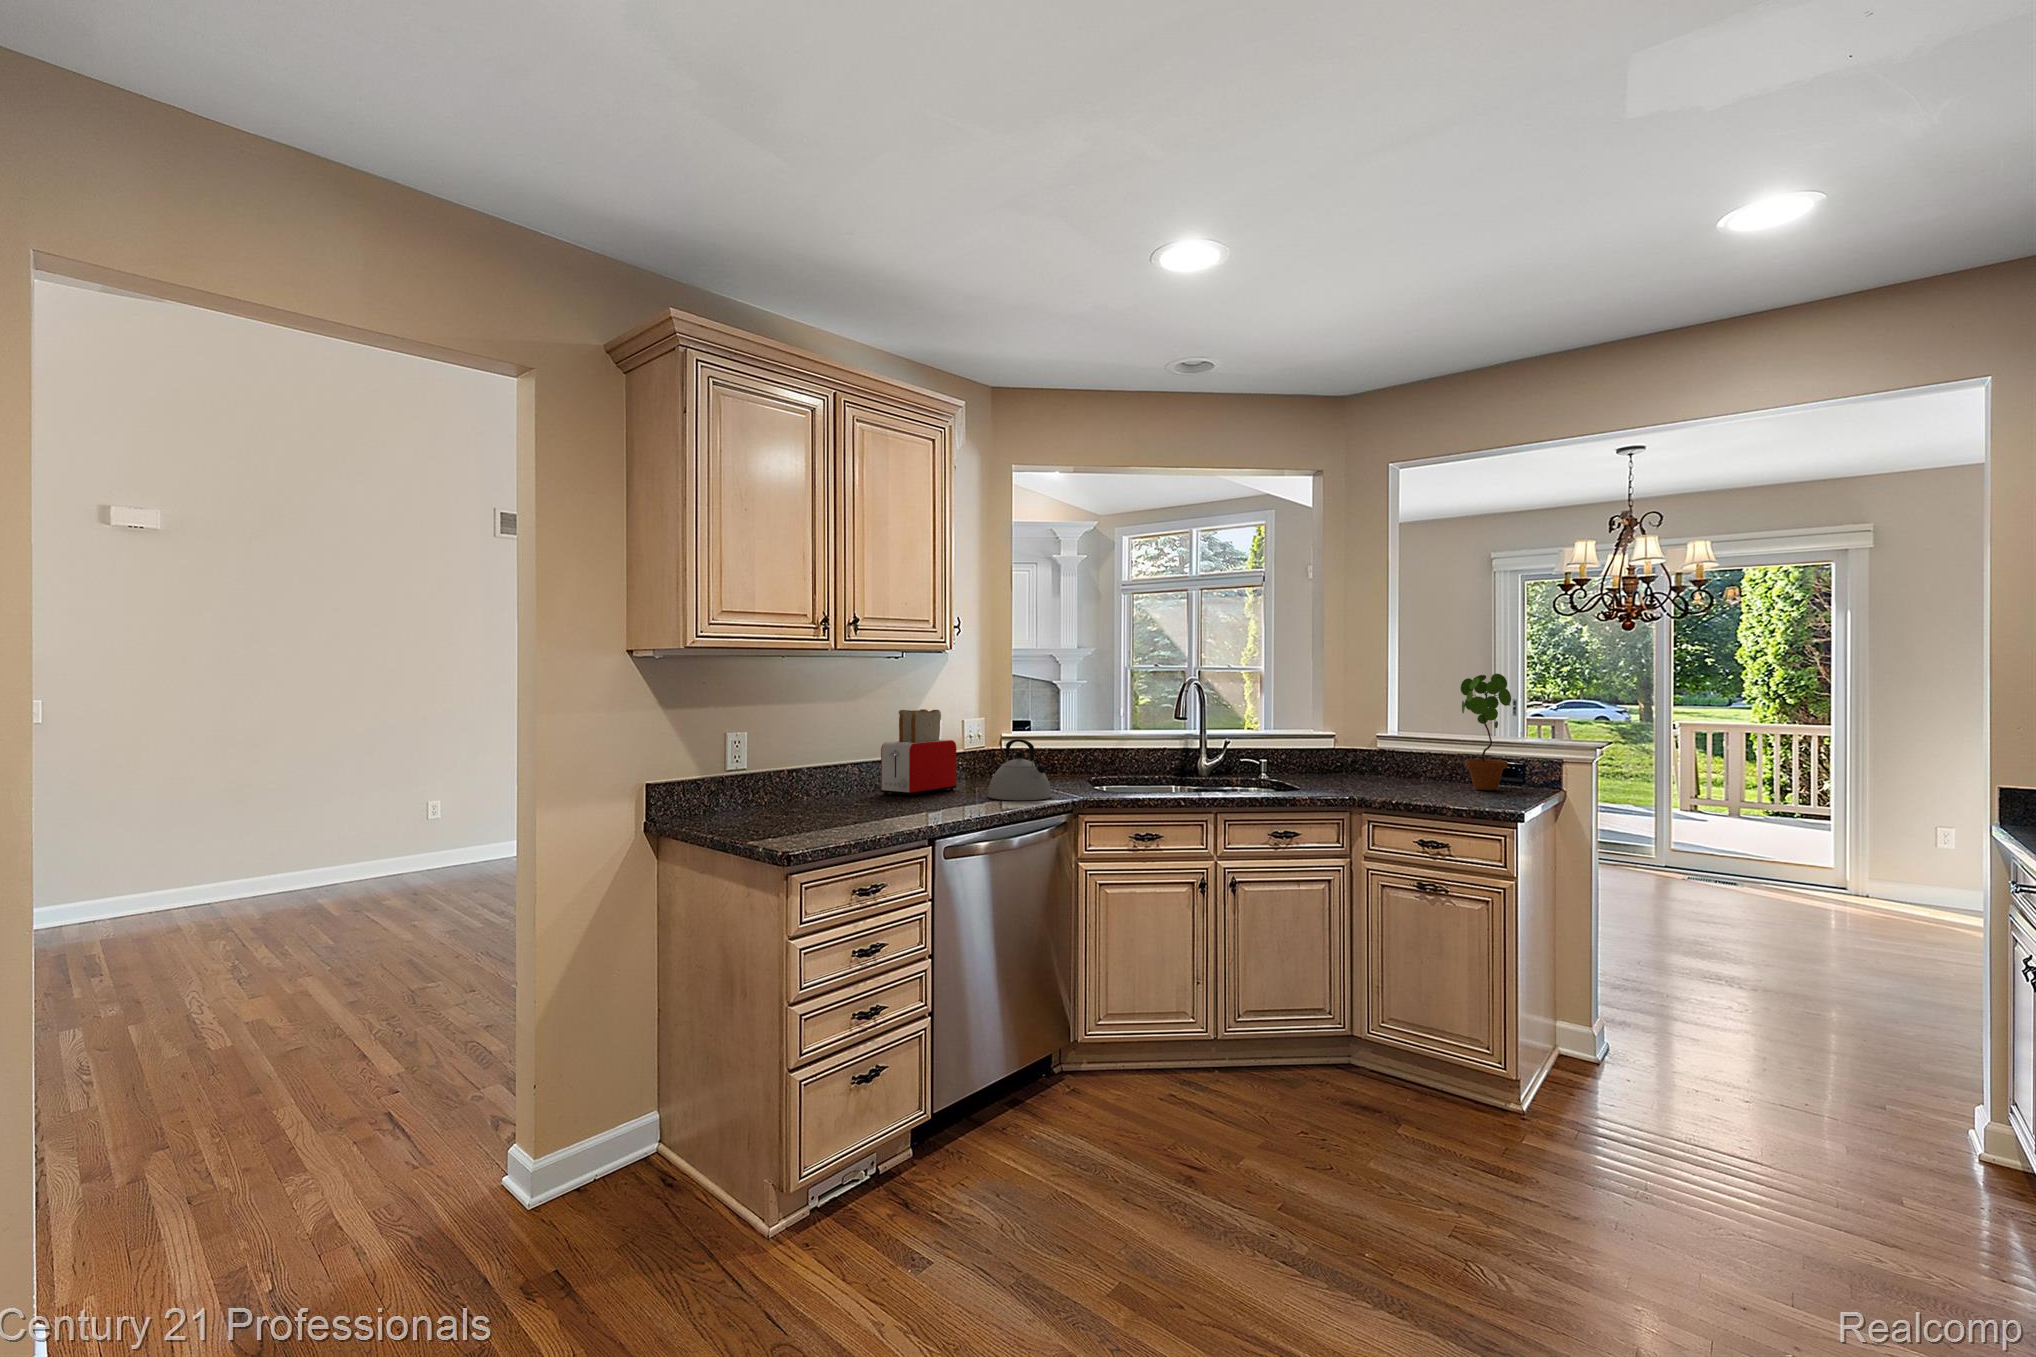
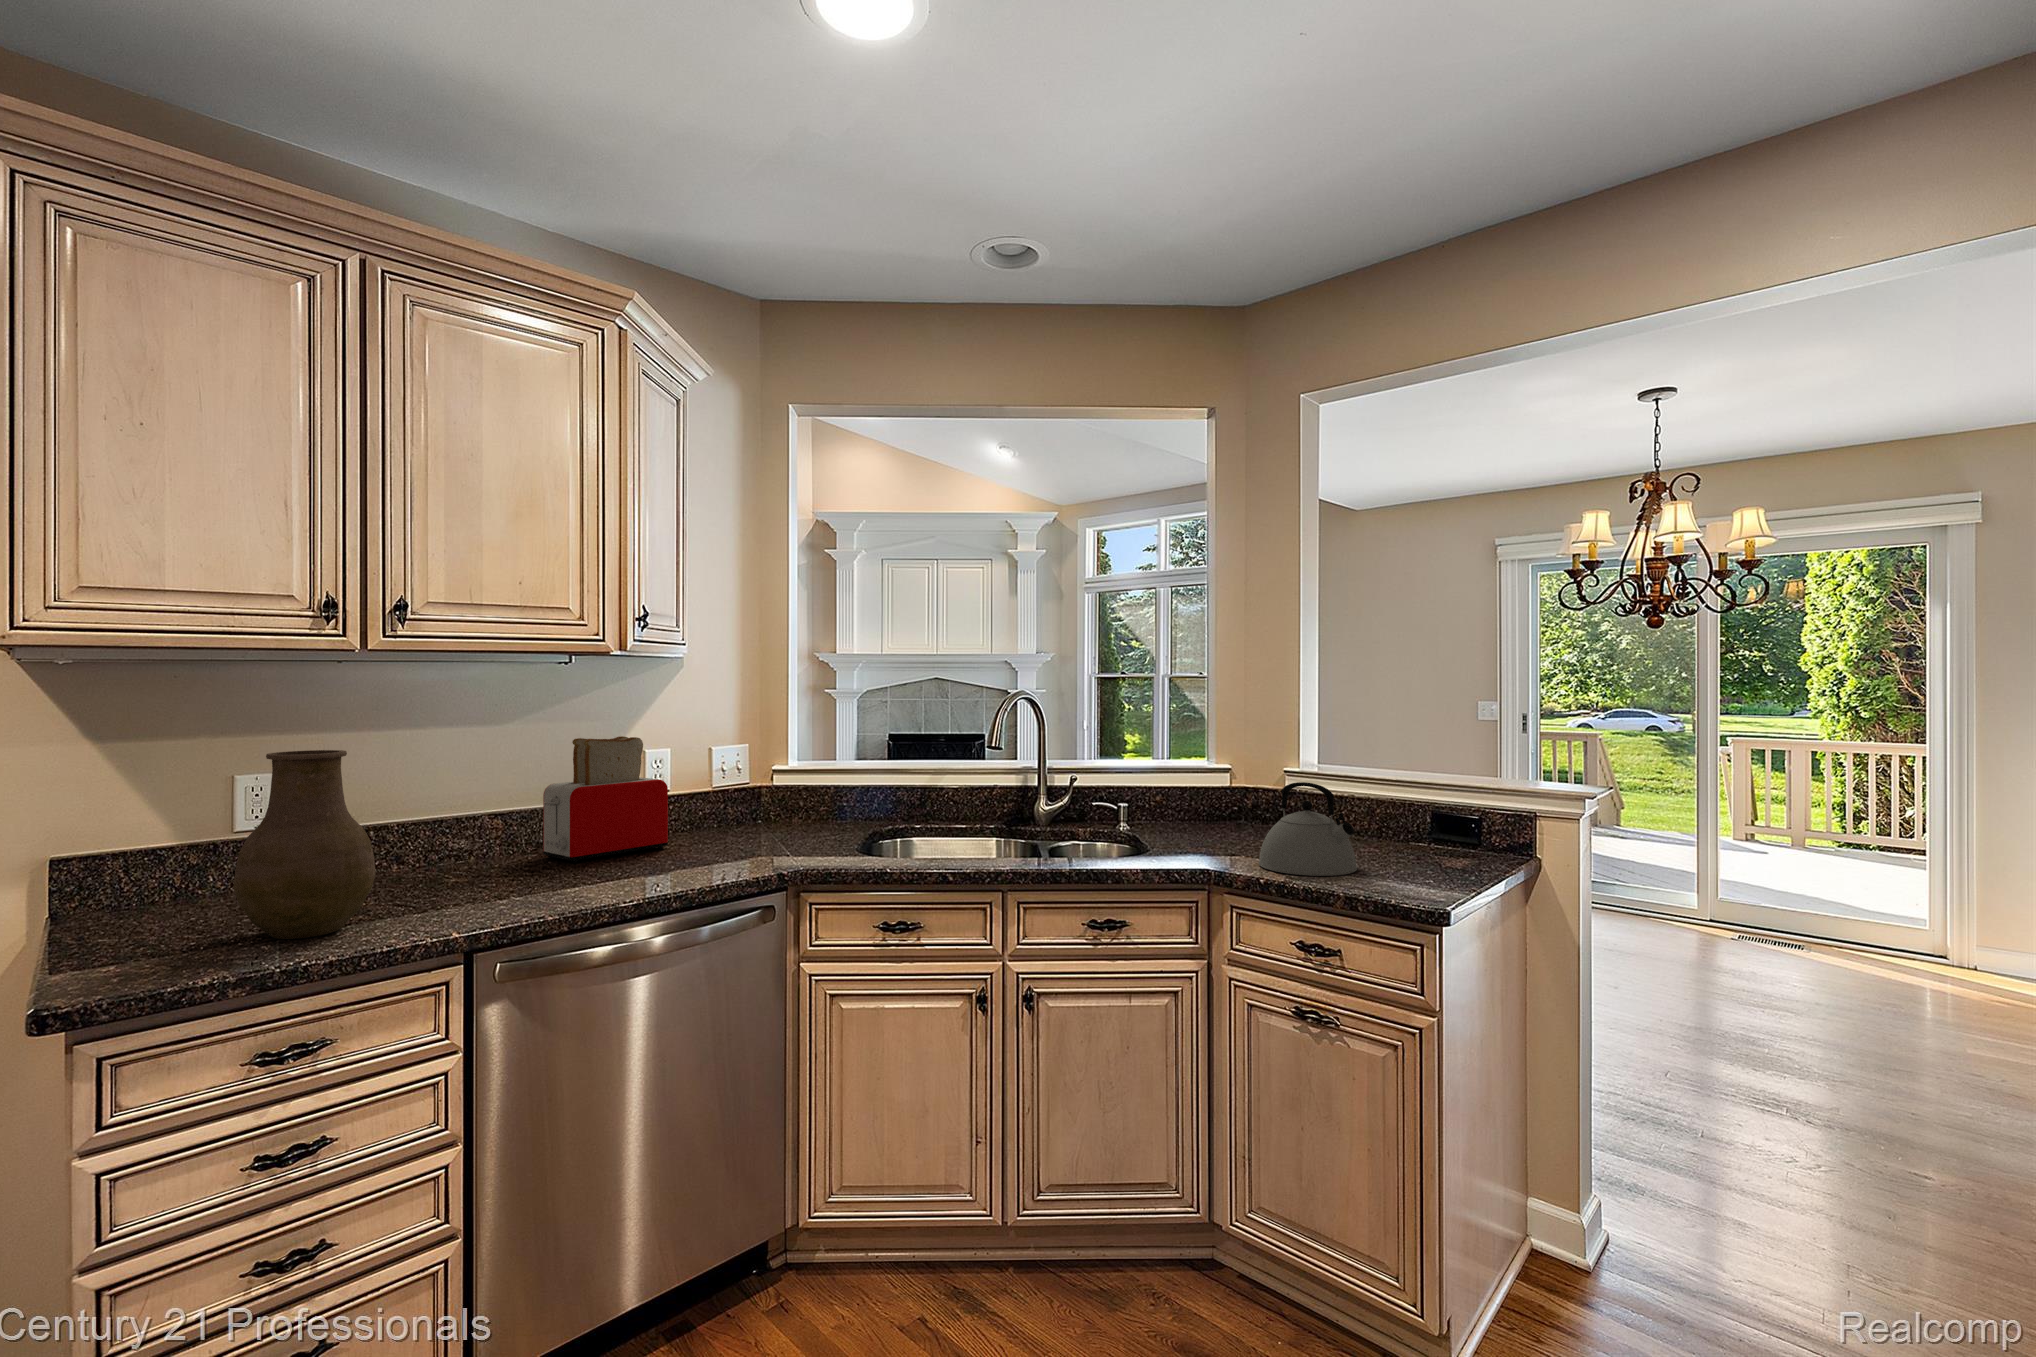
potted plant: present [1461,674,1511,790] -> none [1384,686,1454,858]
vase: none [801,711,874,827] -> present [234,750,376,939]
kettle: present [988,739,1052,800] -> present [1259,782,1357,876]

